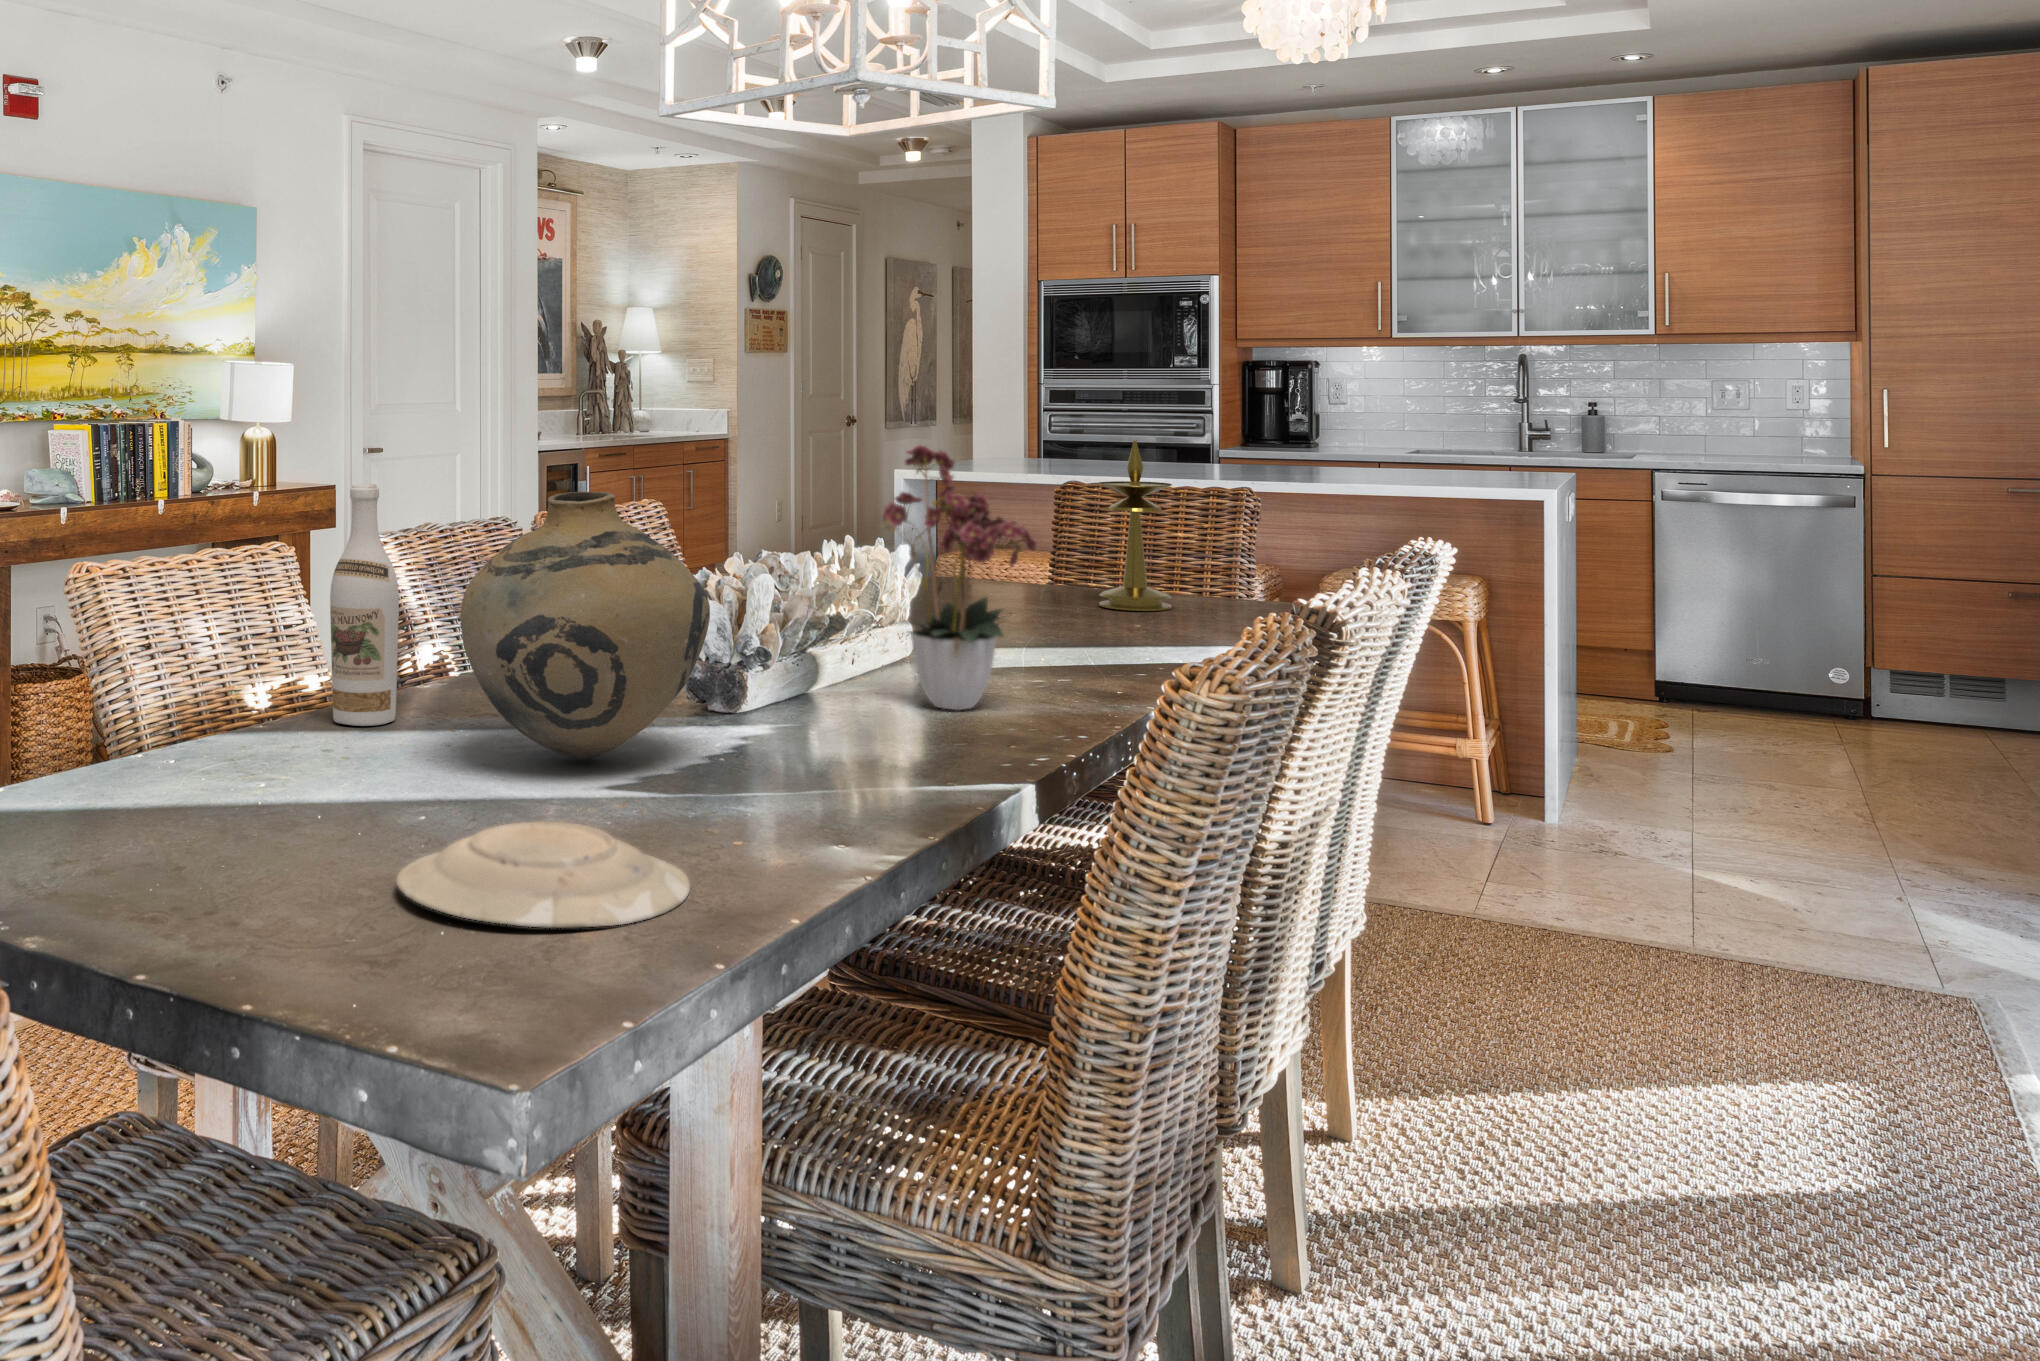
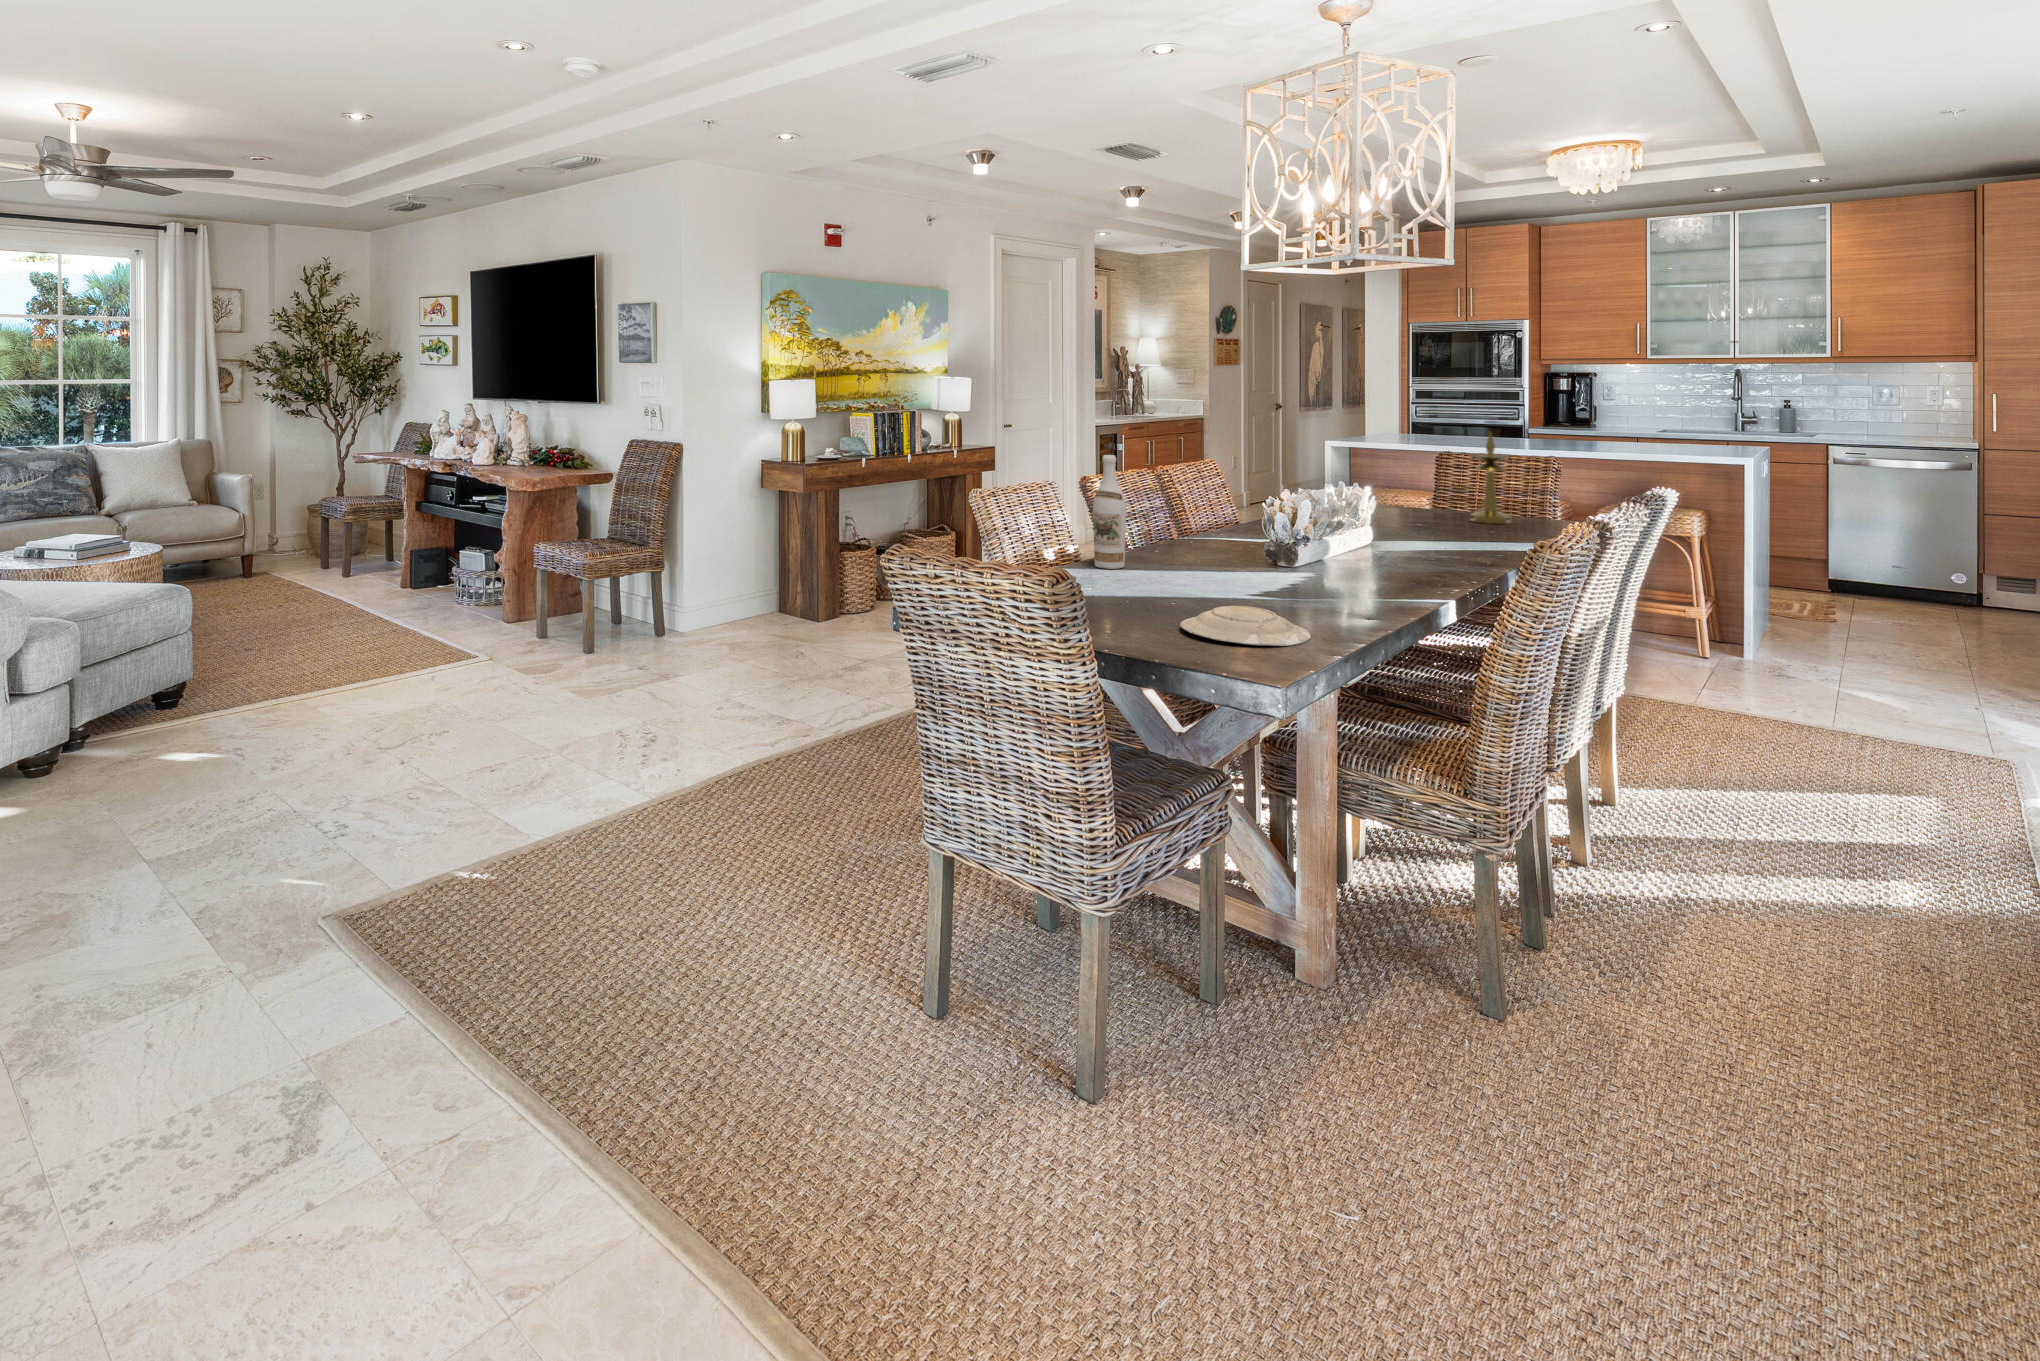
flower arrangement: present [882,445,1036,710] -> none [1359,433,1456,569]
vase: present [460,492,710,759] -> none [1170,462,1291,585]

